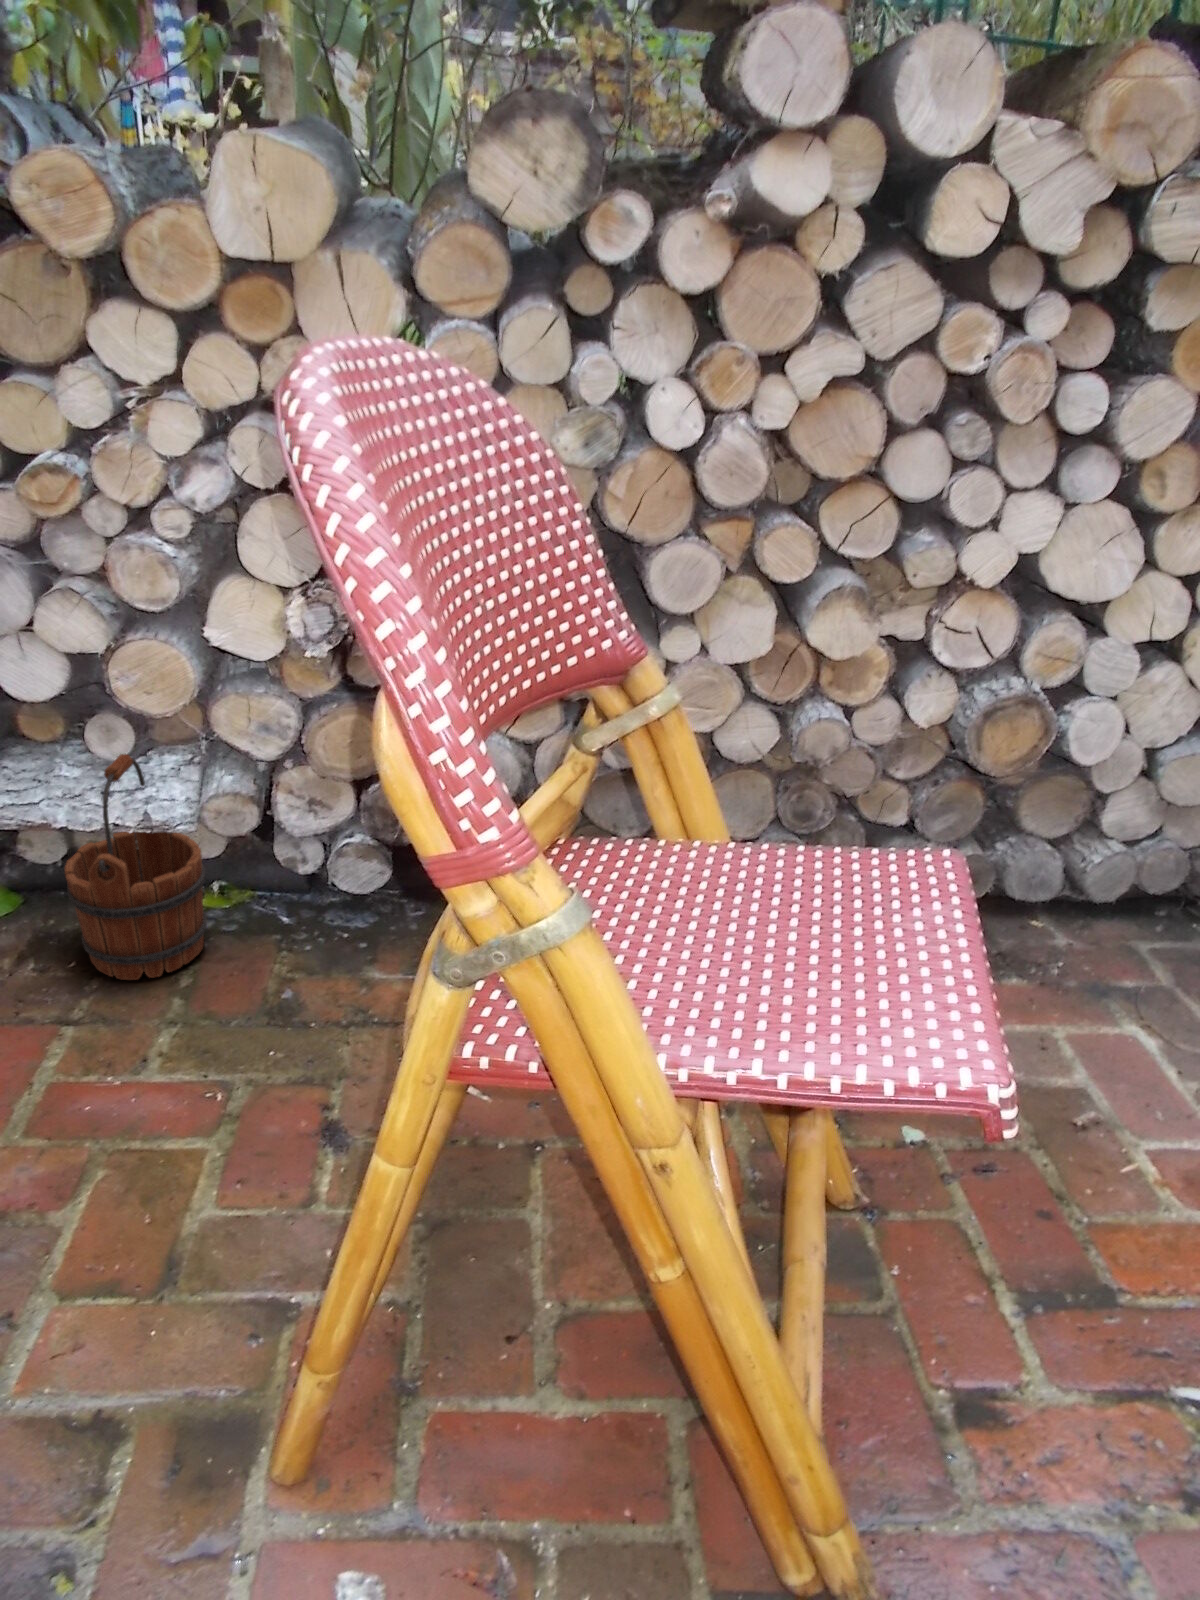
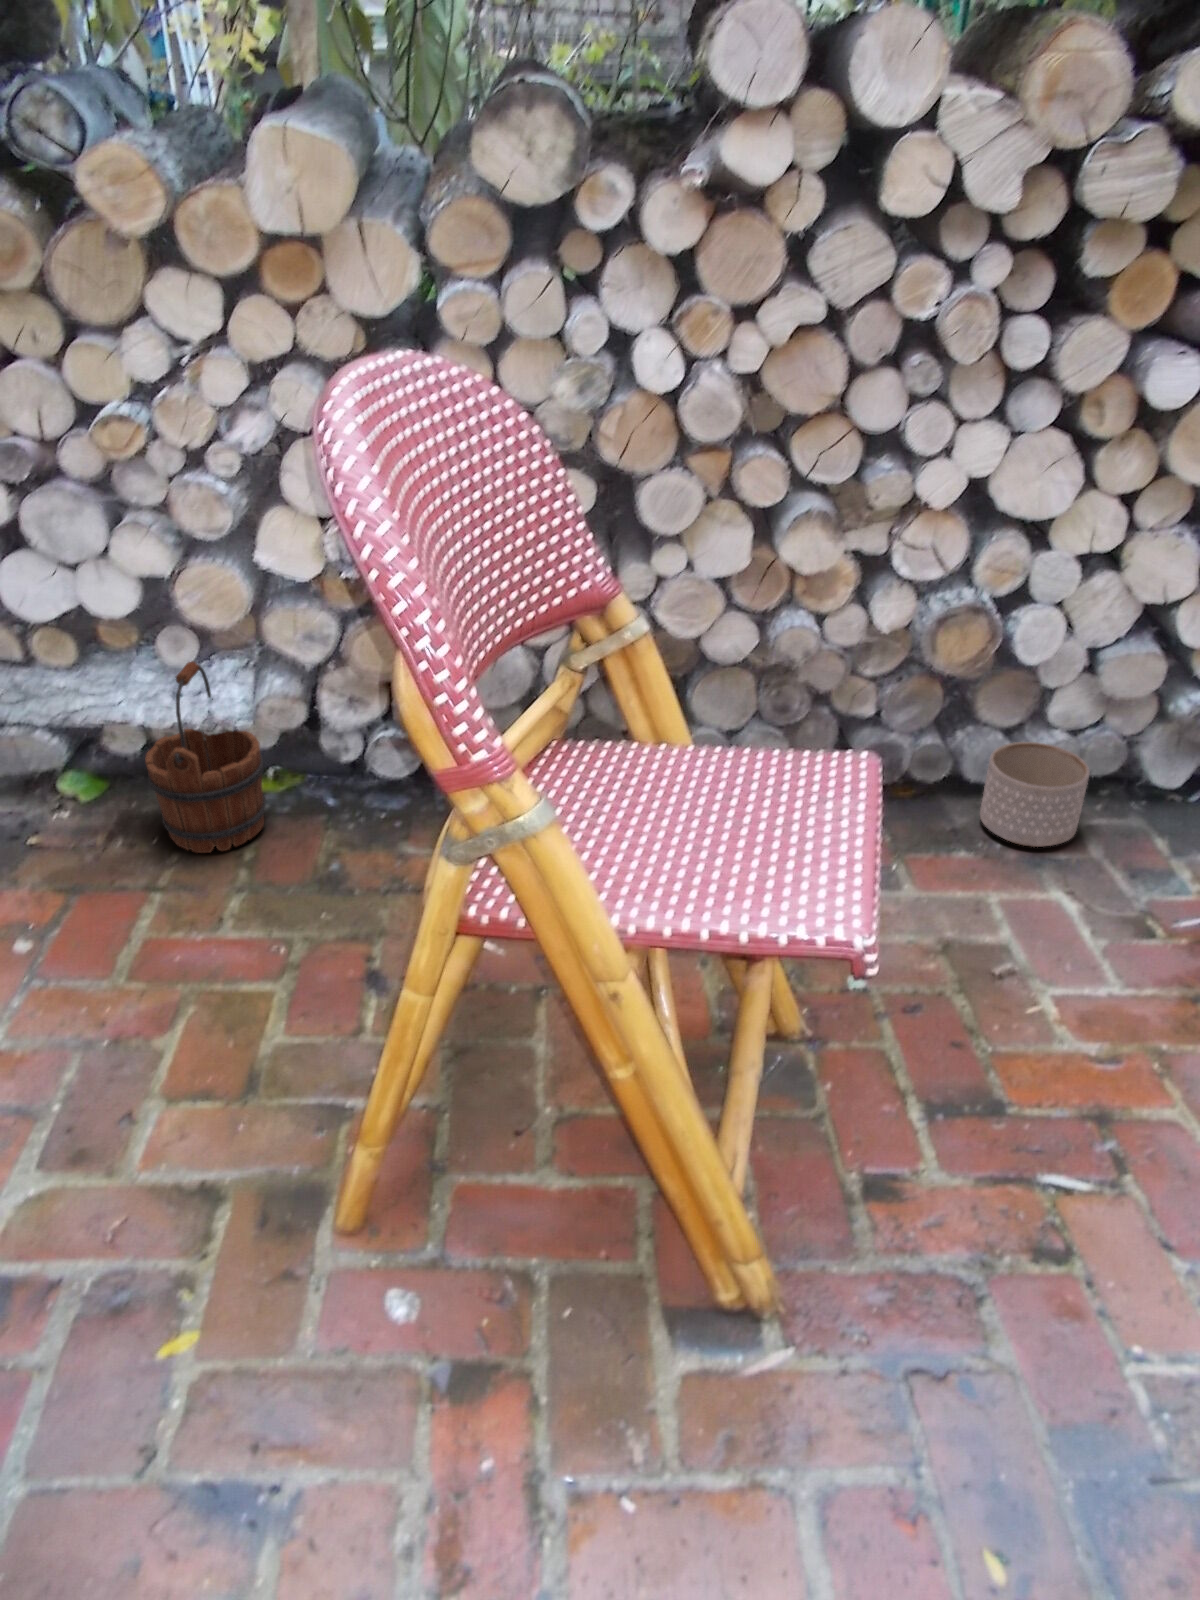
planter: none [1031,855,1158,975] -> present [980,742,1090,847]

